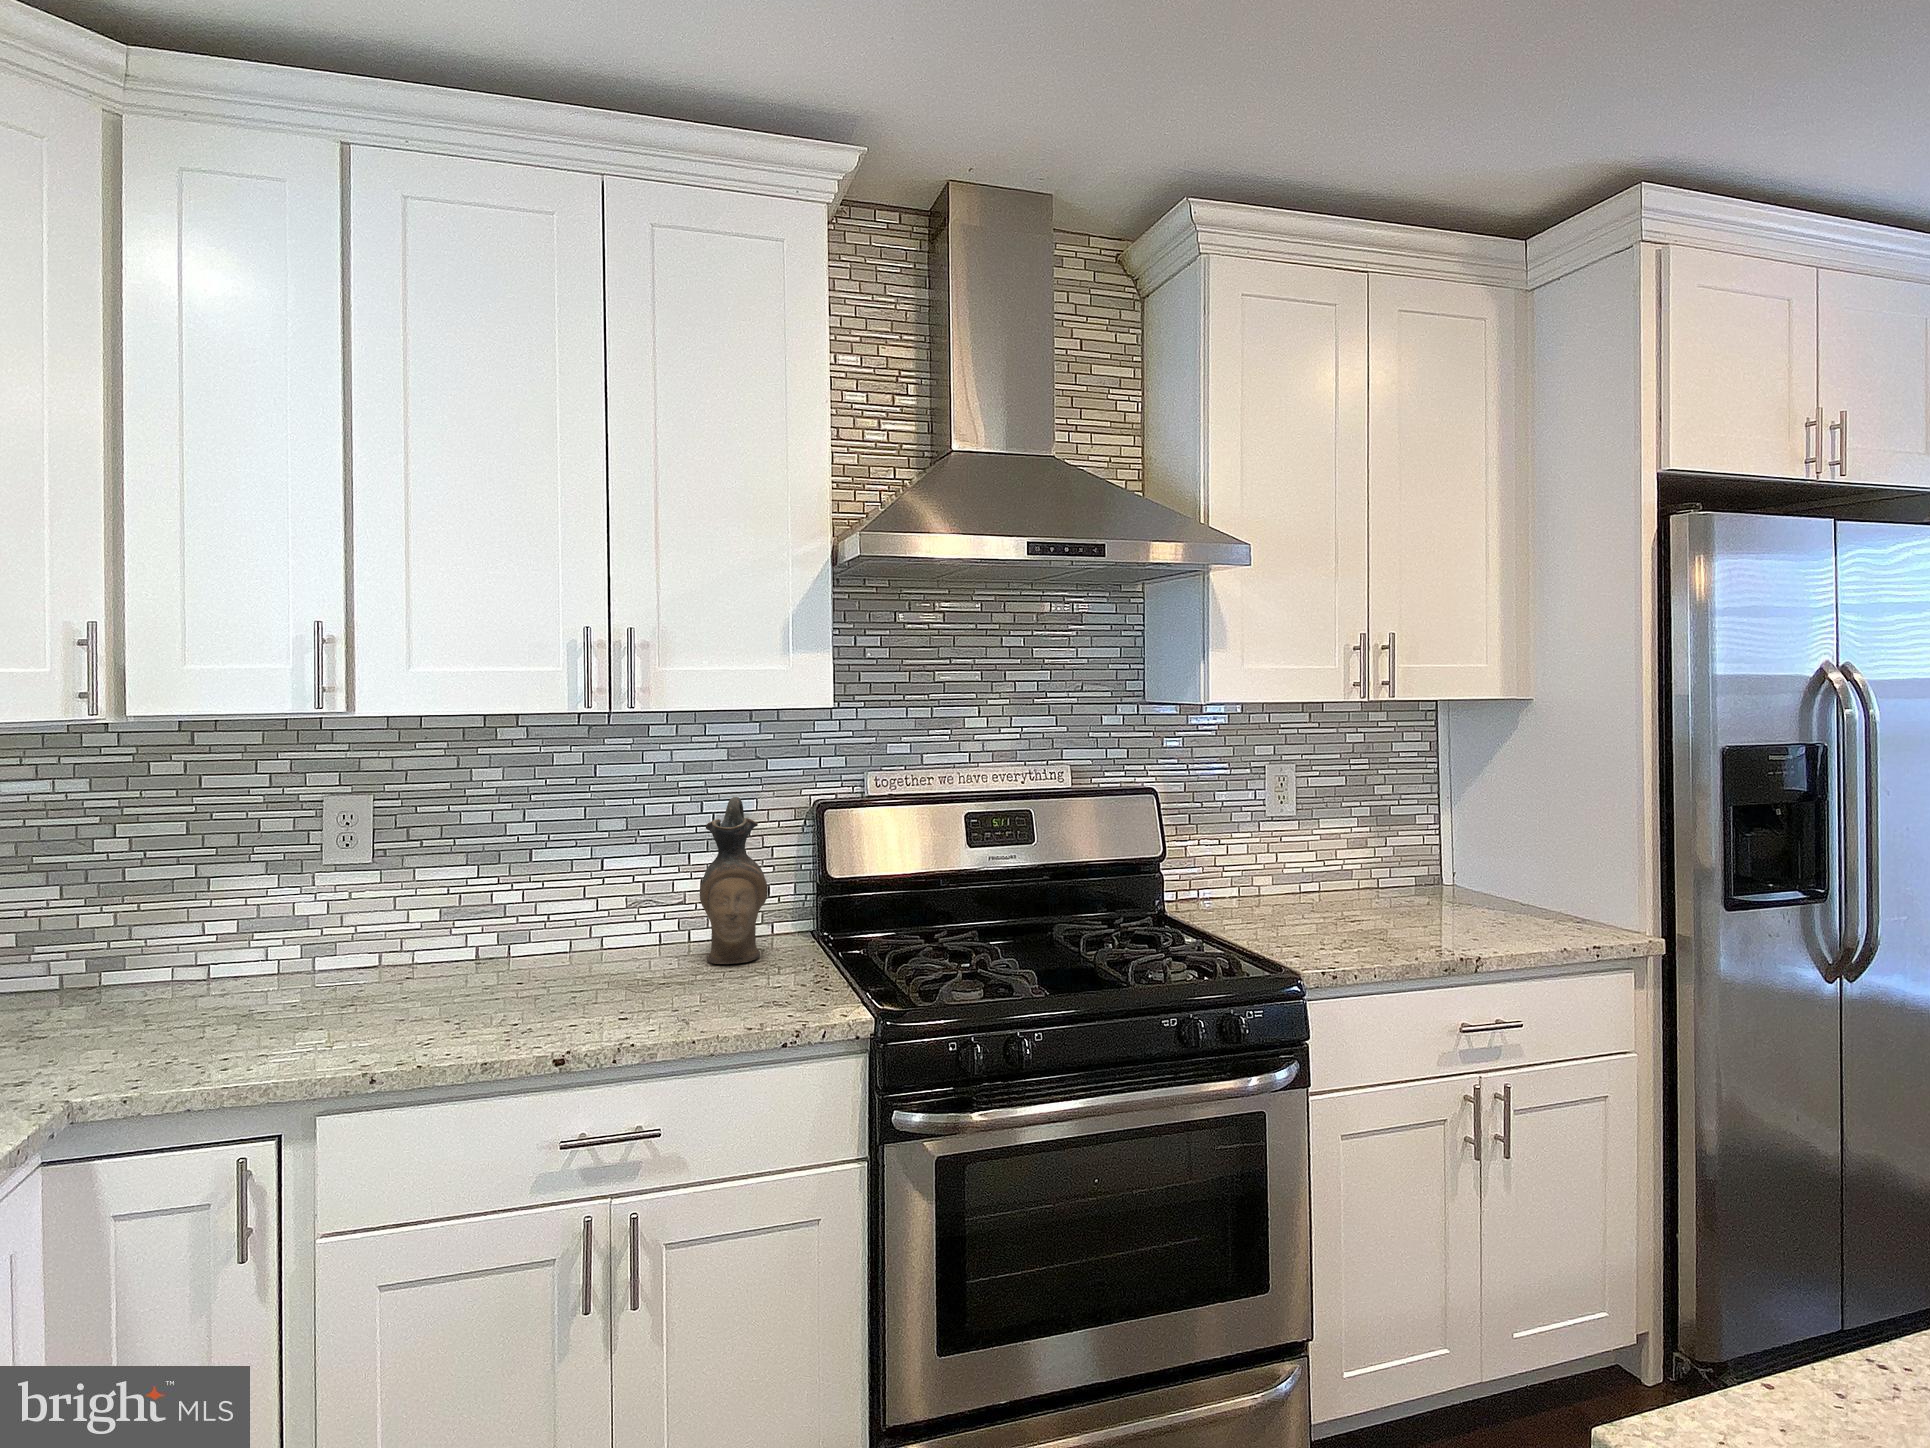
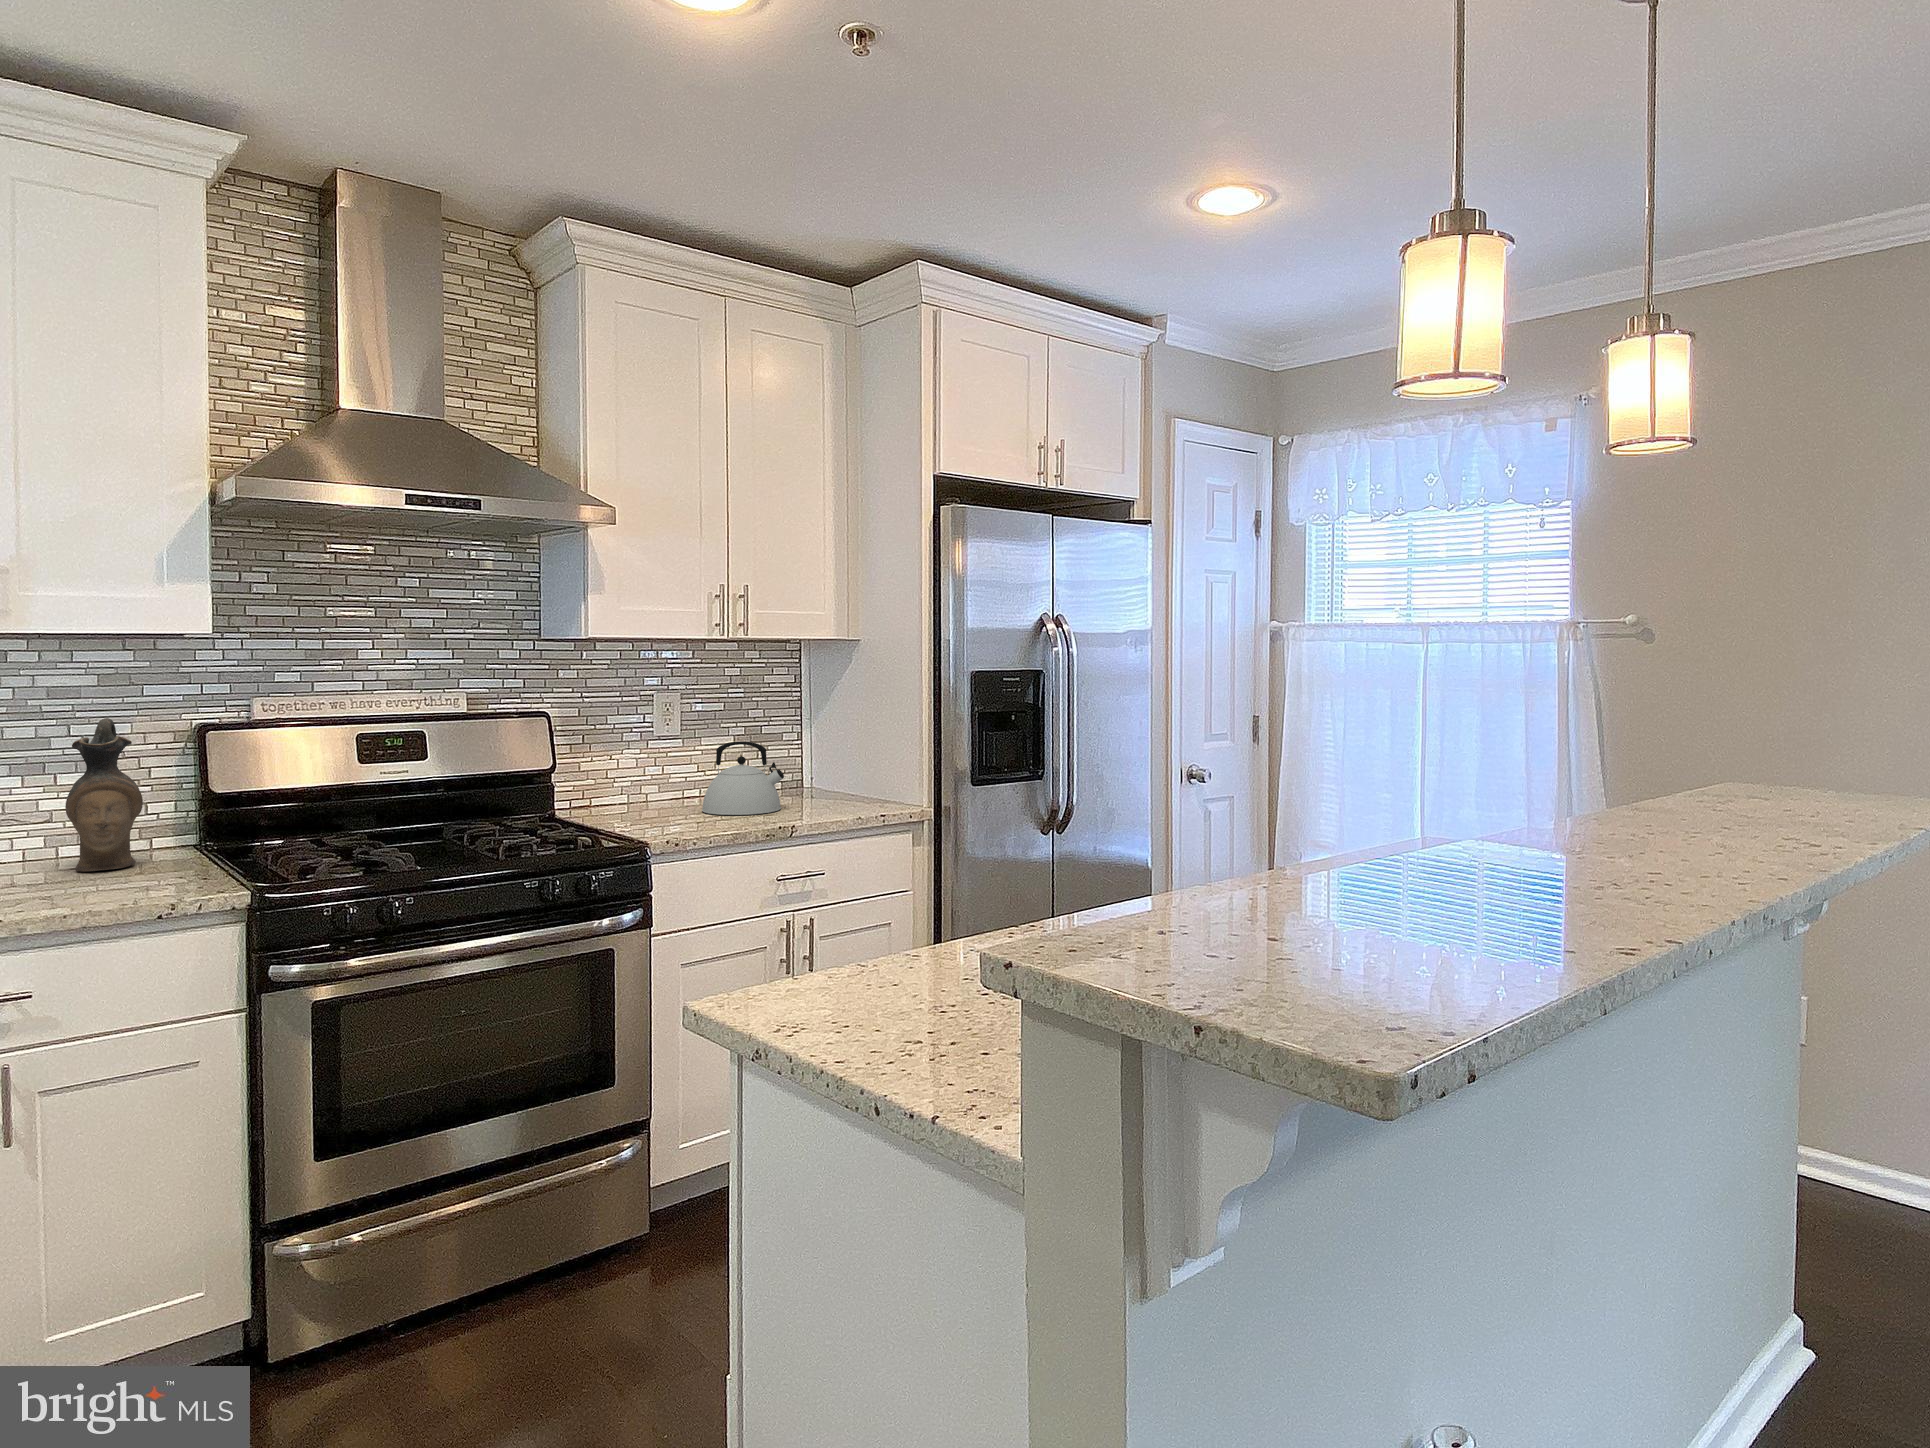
kettle: none [1338,830,1444,926] -> present [702,741,784,815]

